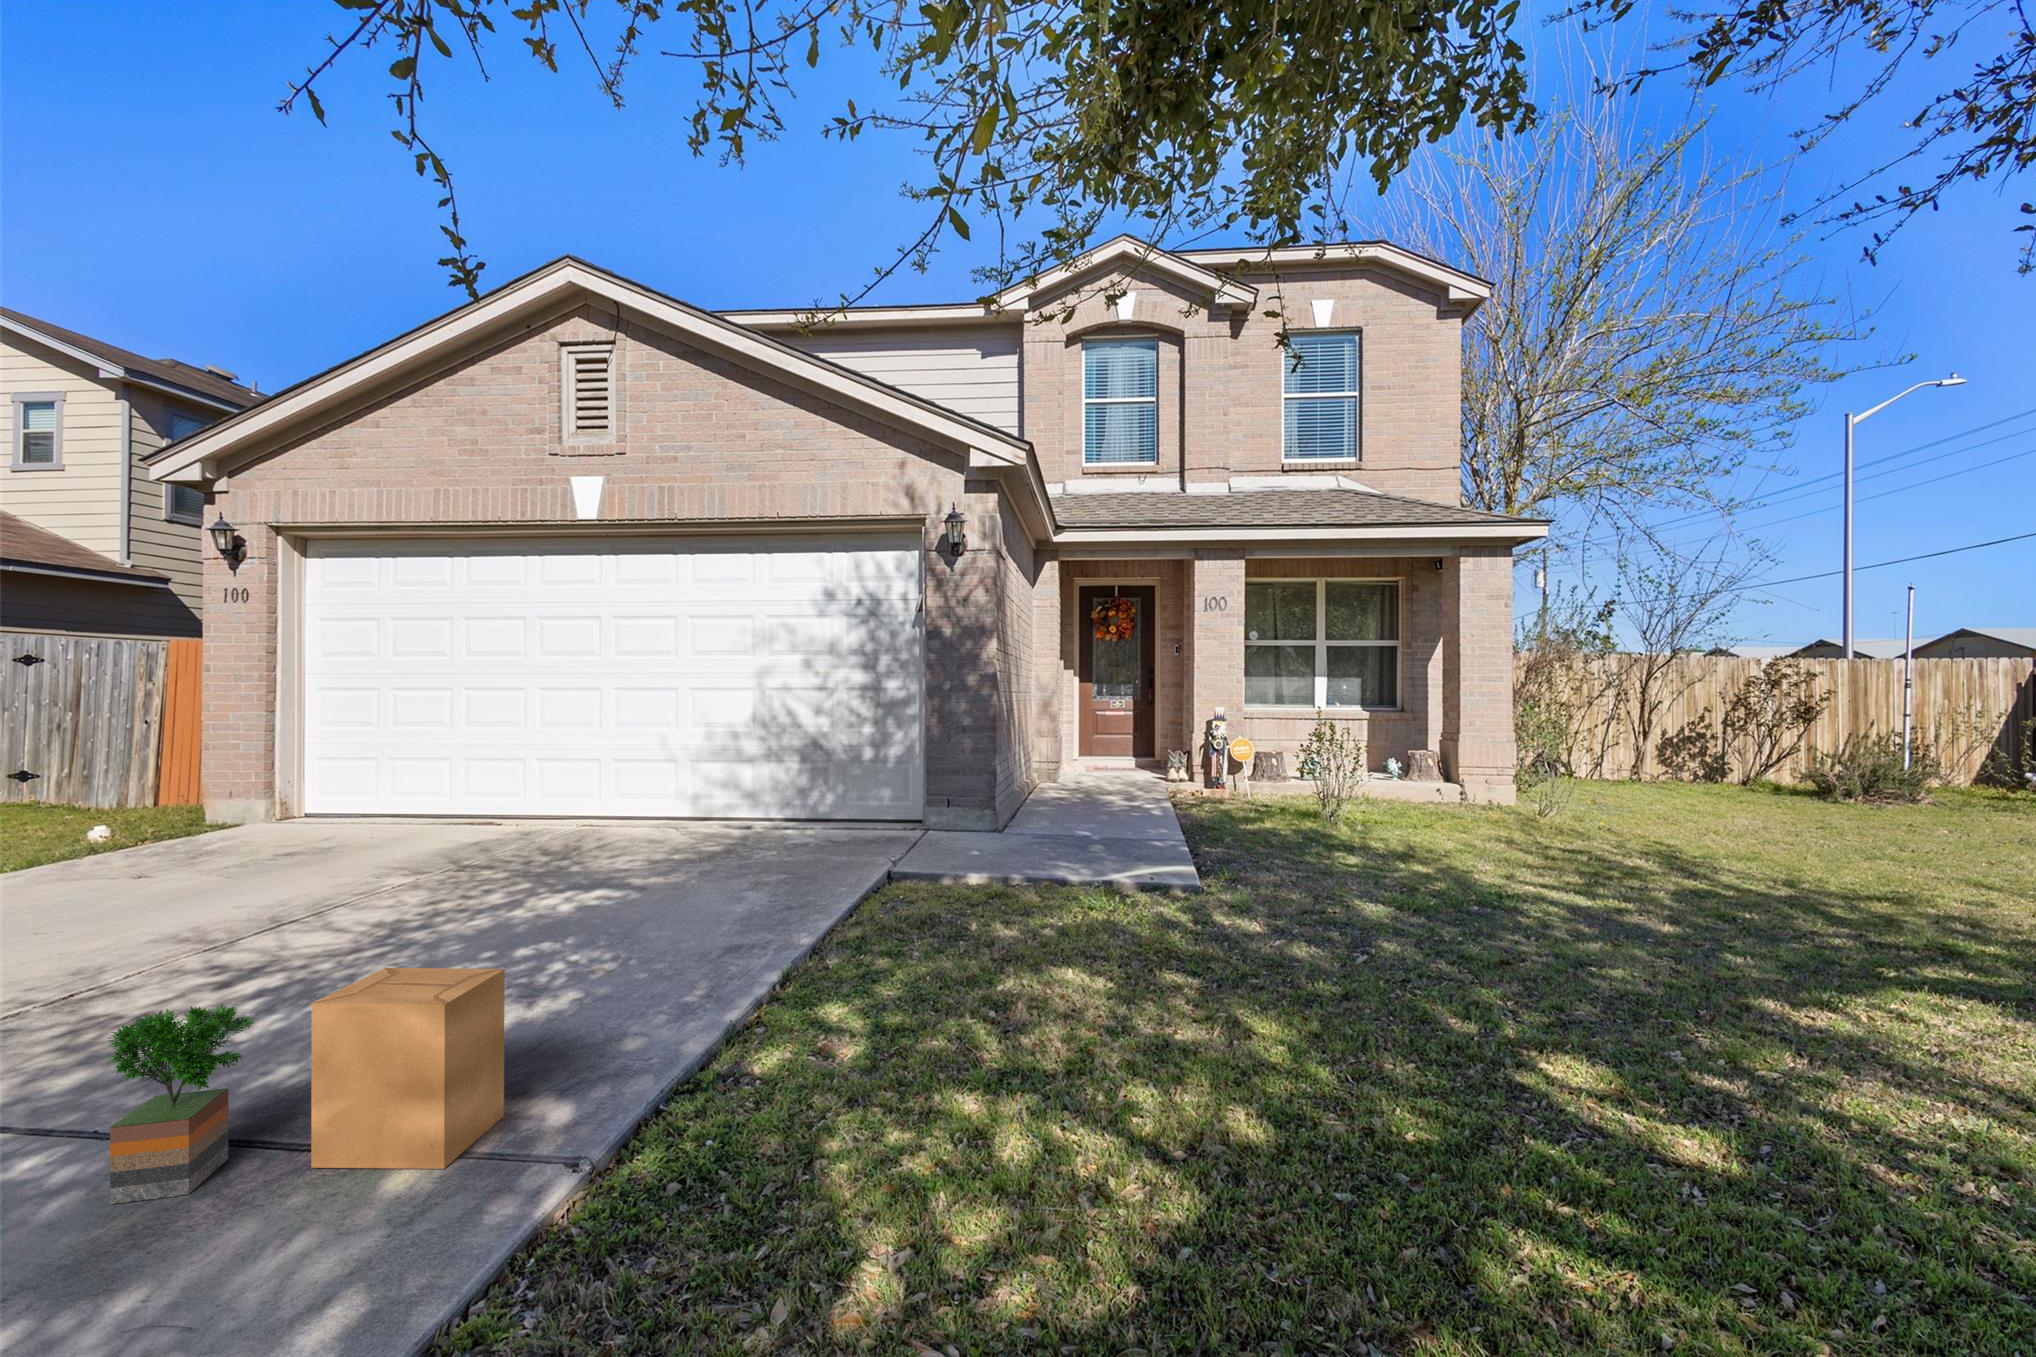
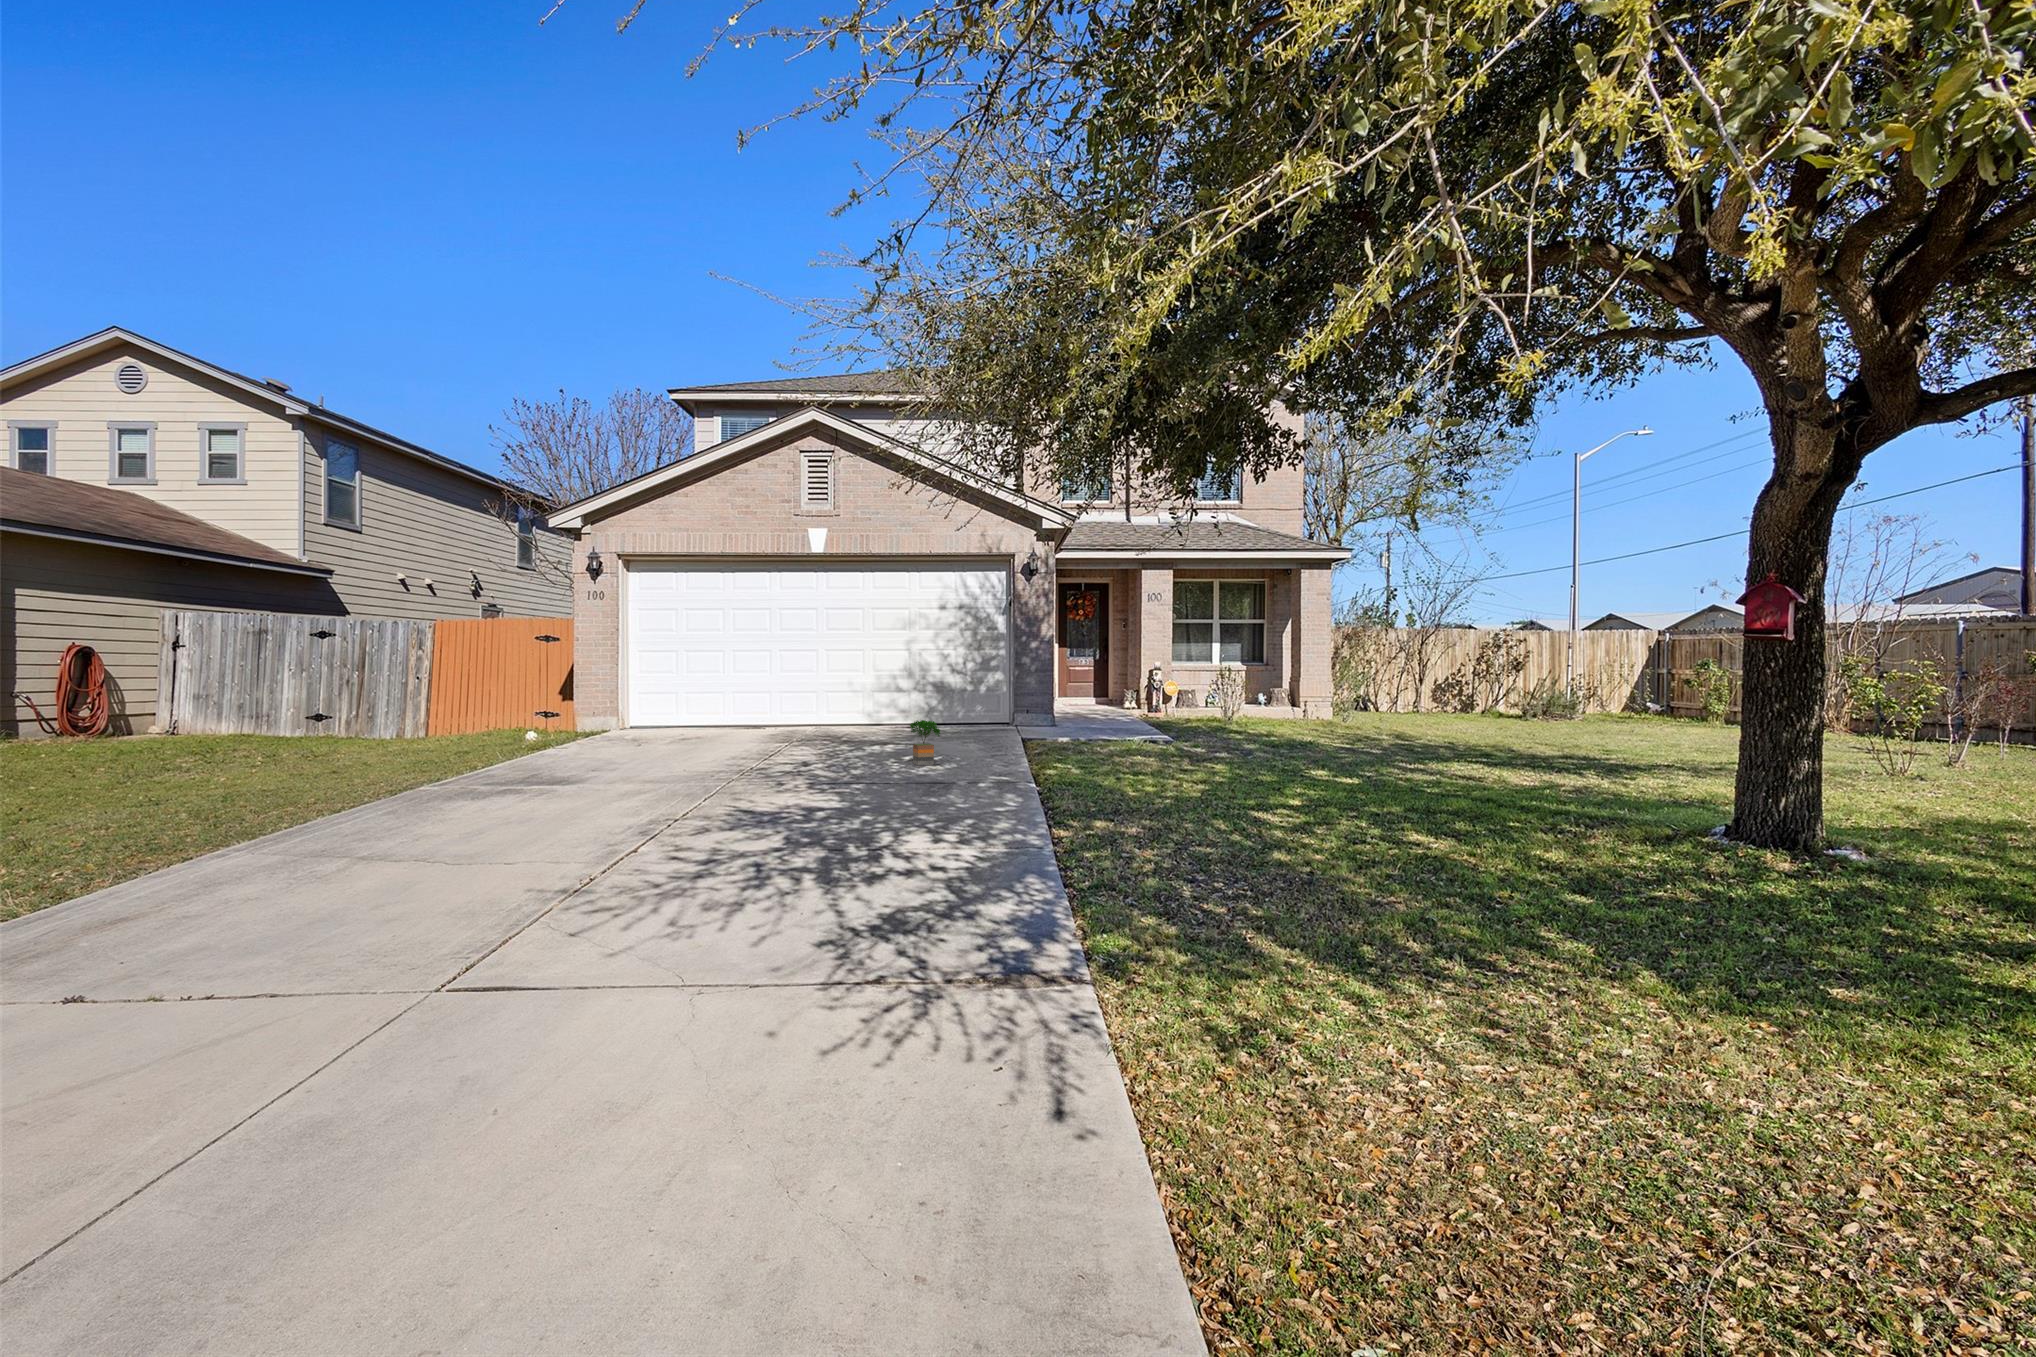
cardboard box: present [311,968,505,1169] -> none [953,716,991,763]

